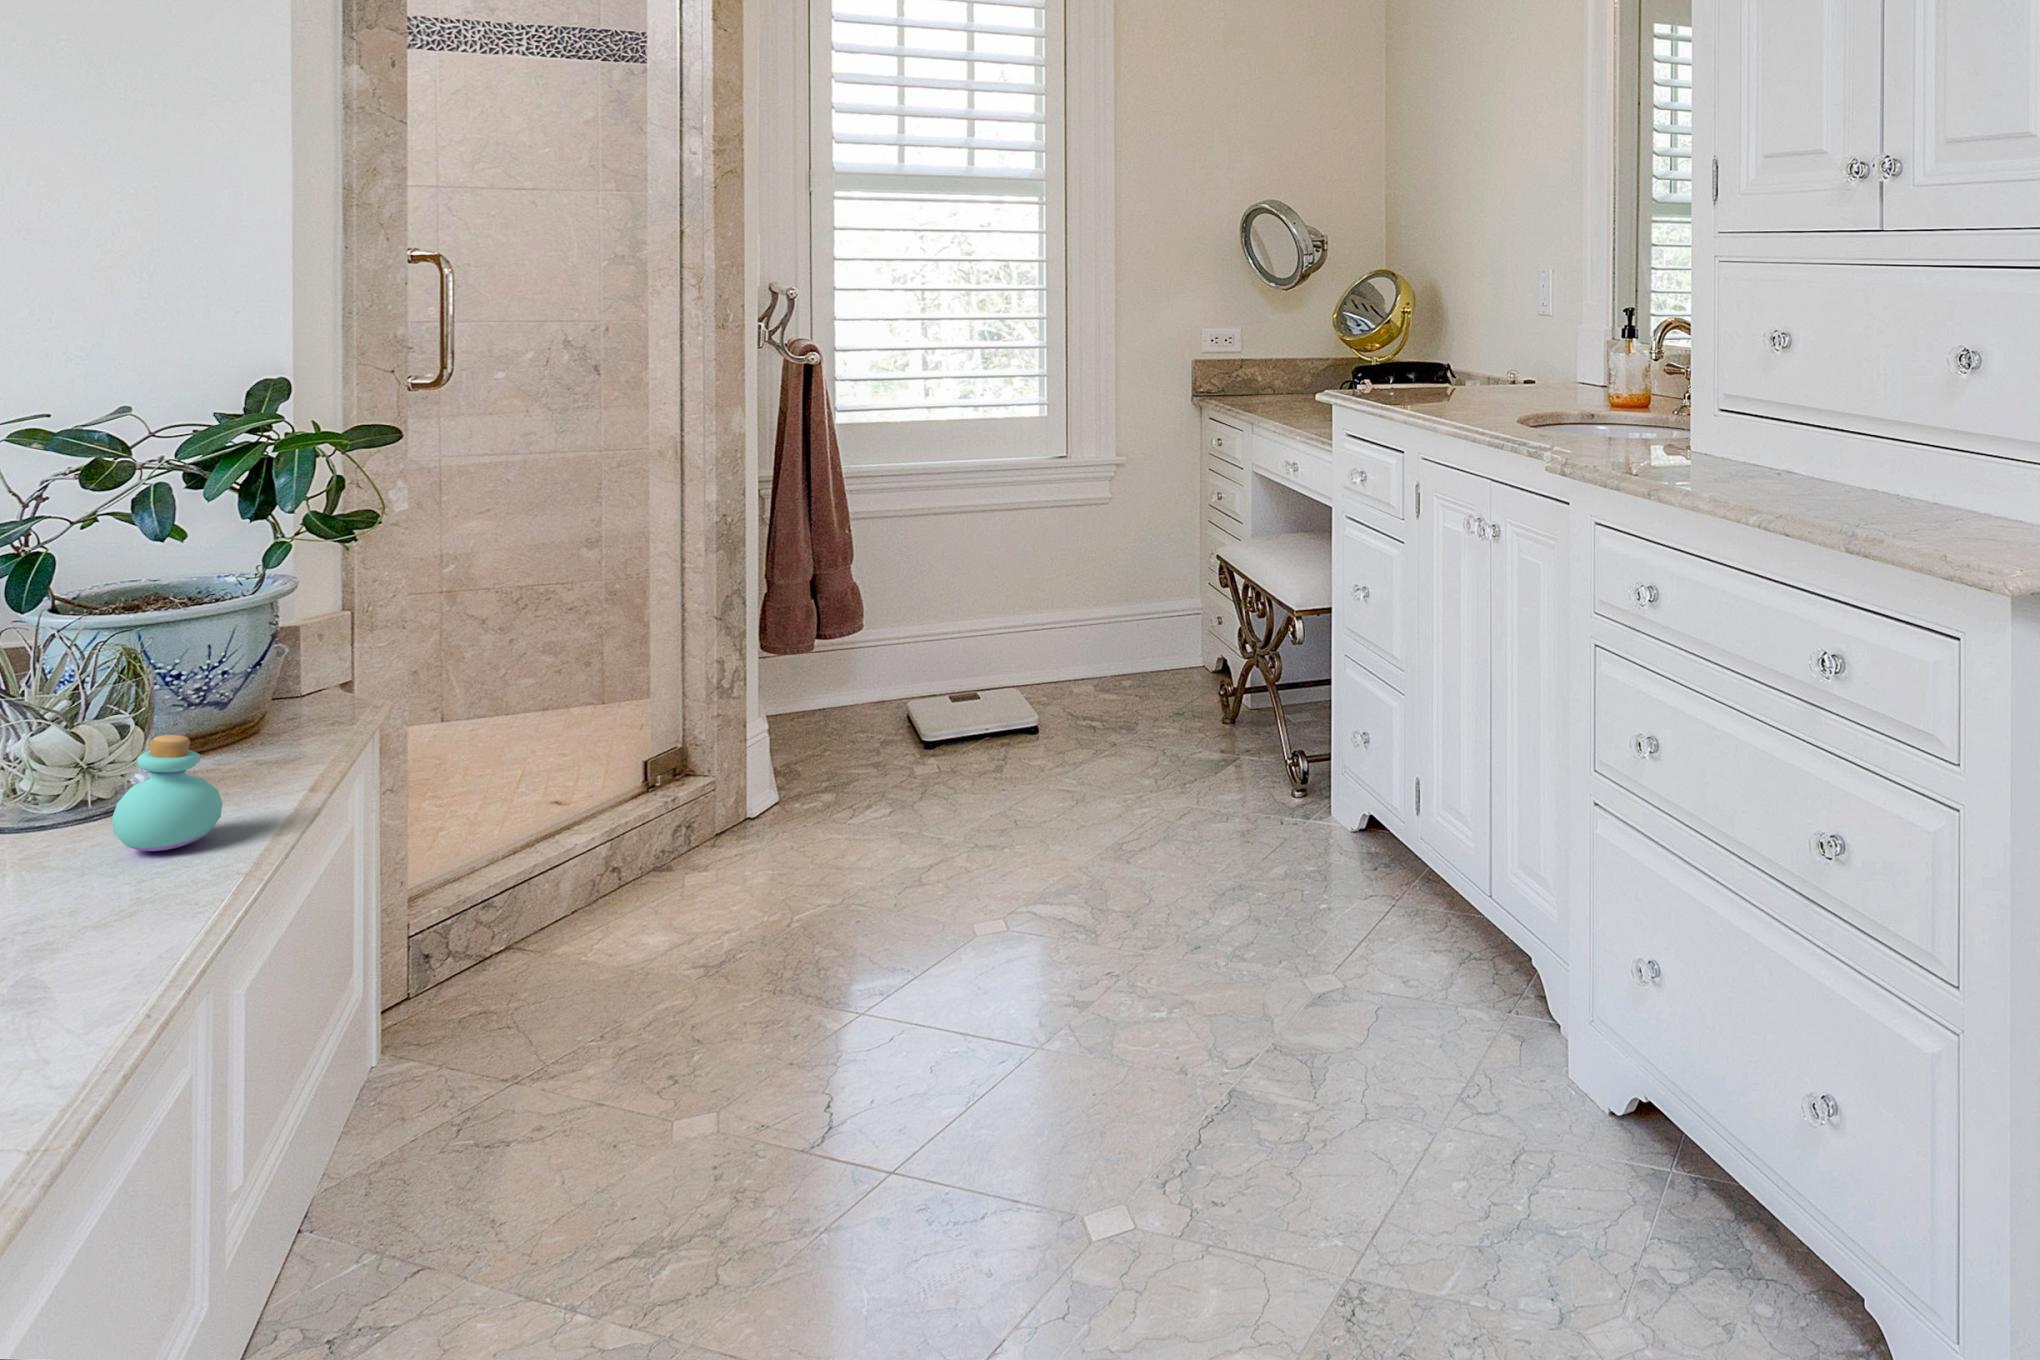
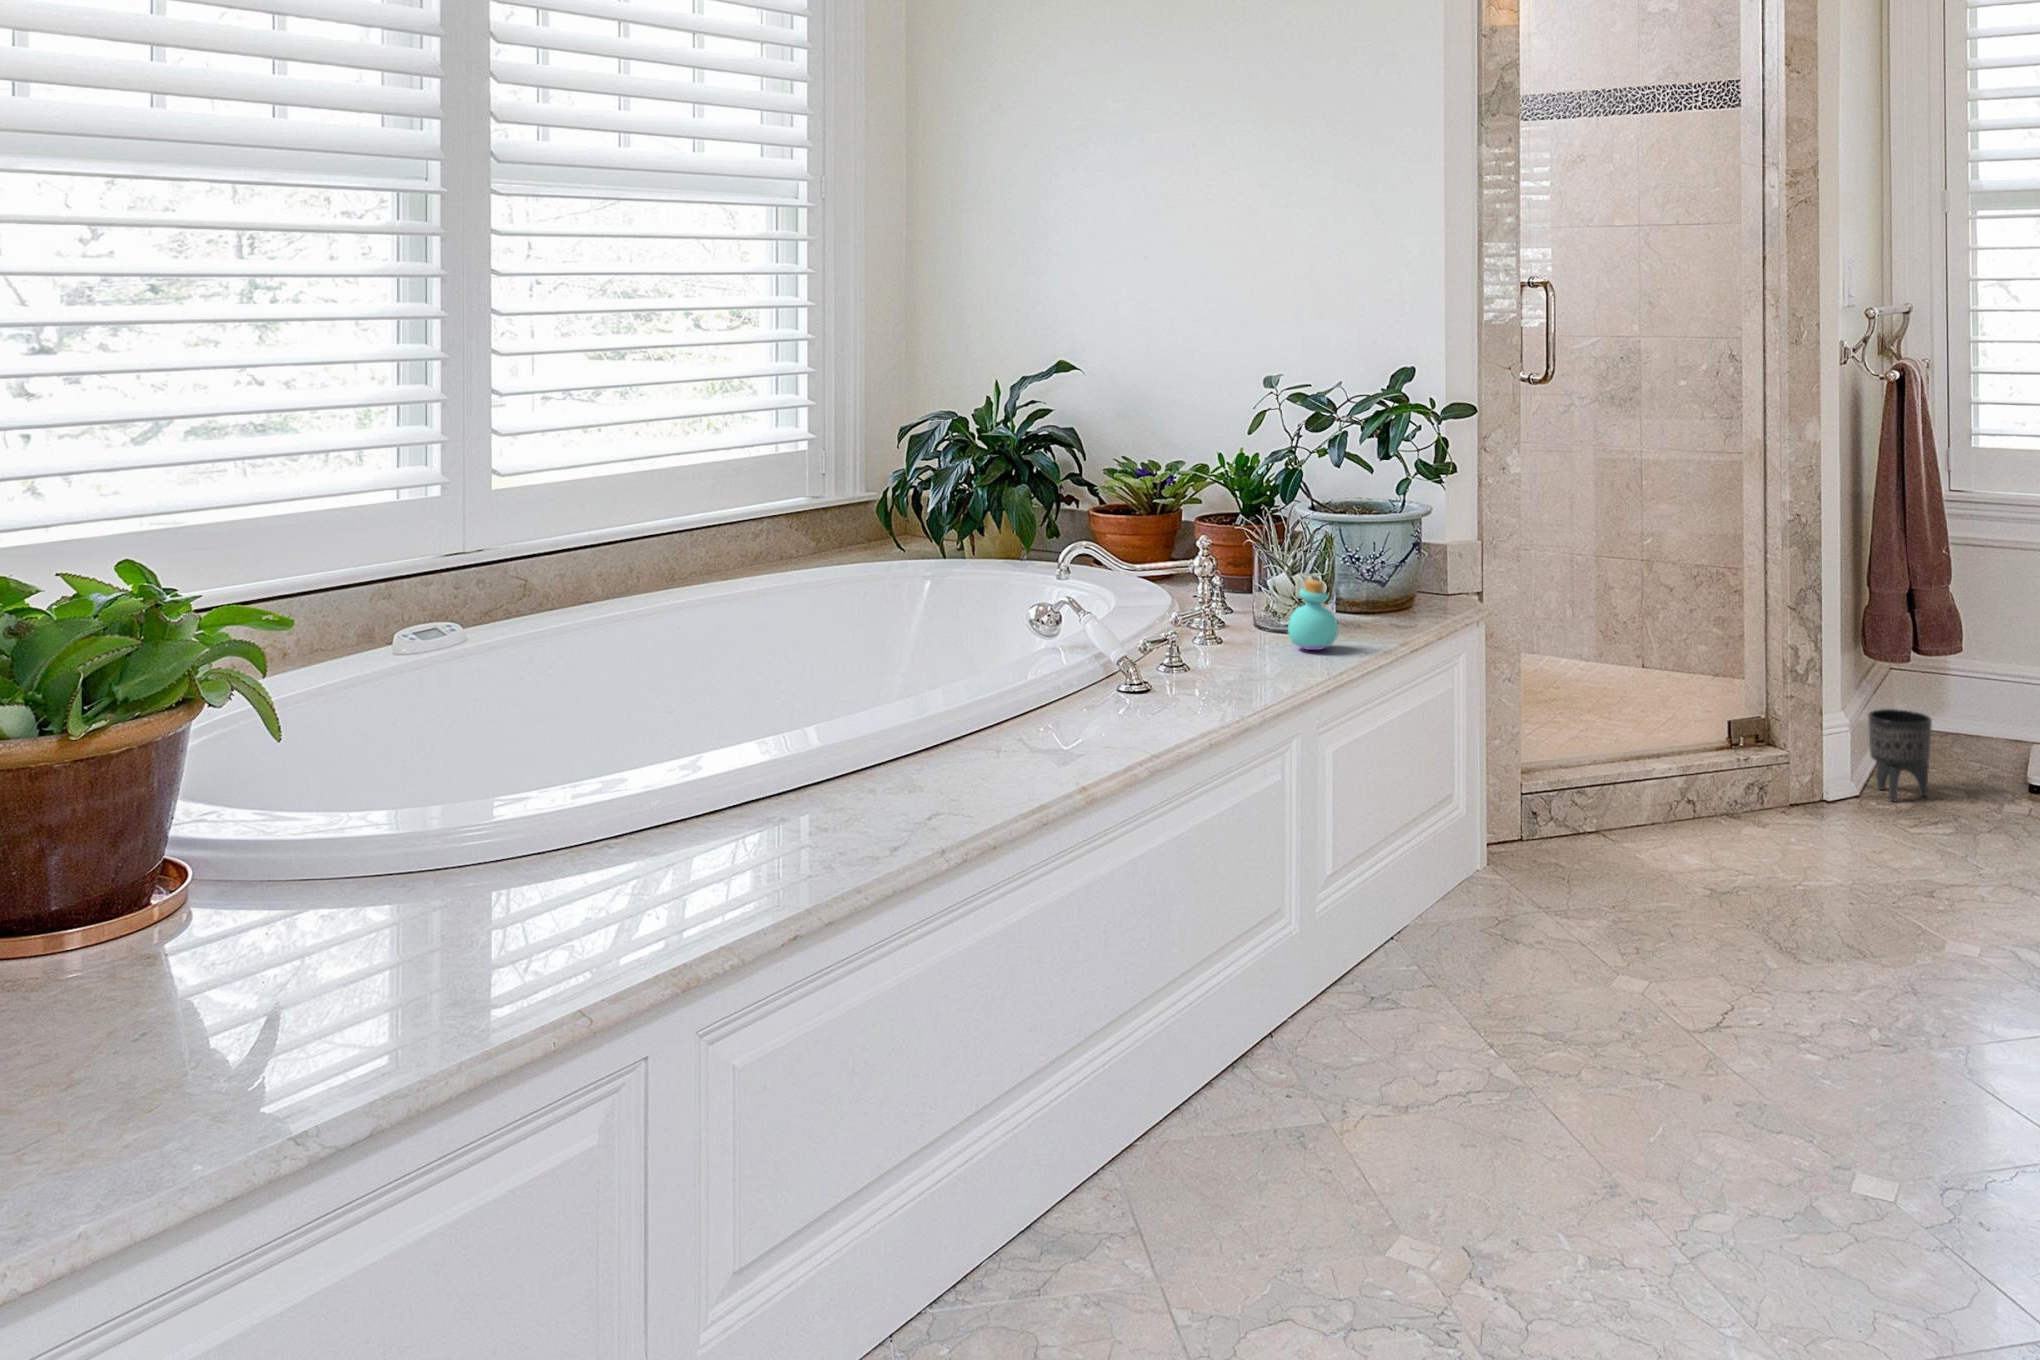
planter: none [781,700,846,796] -> present [1868,709,1932,801]

